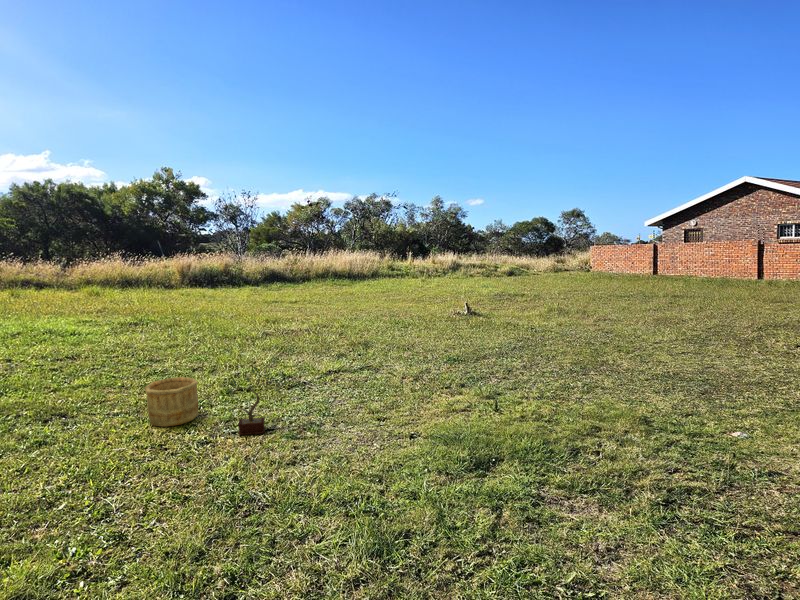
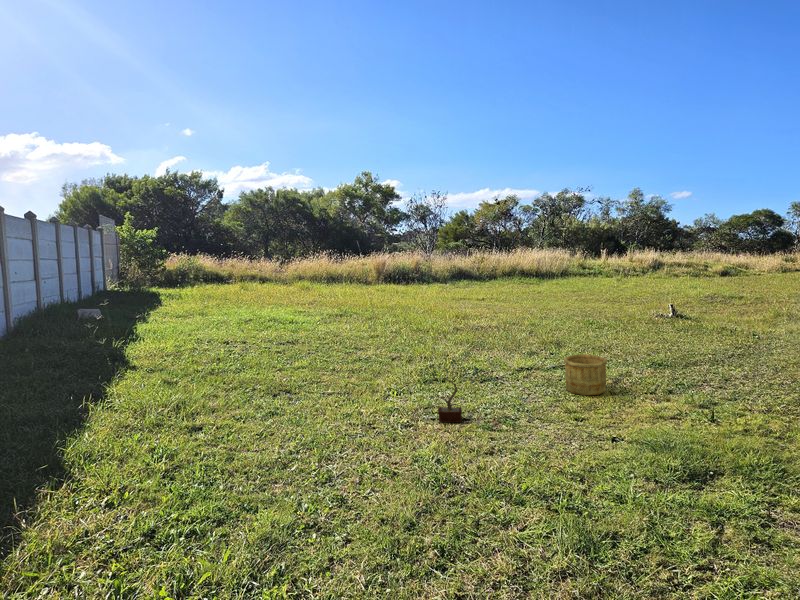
wooden bucket: present [145,377,198,427] -> present [564,354,607,395]

